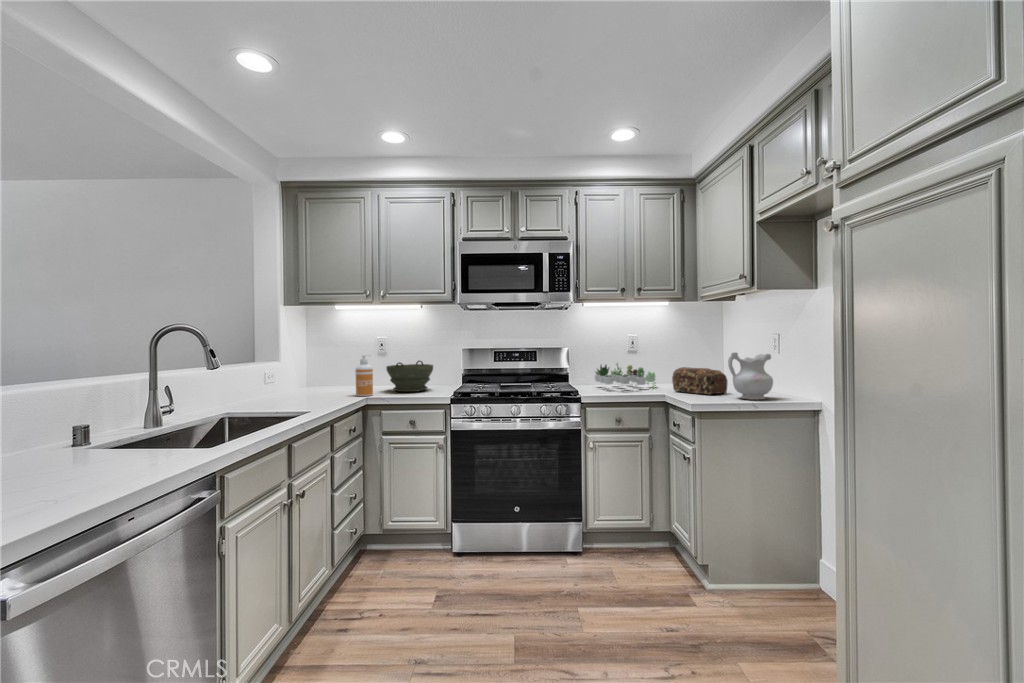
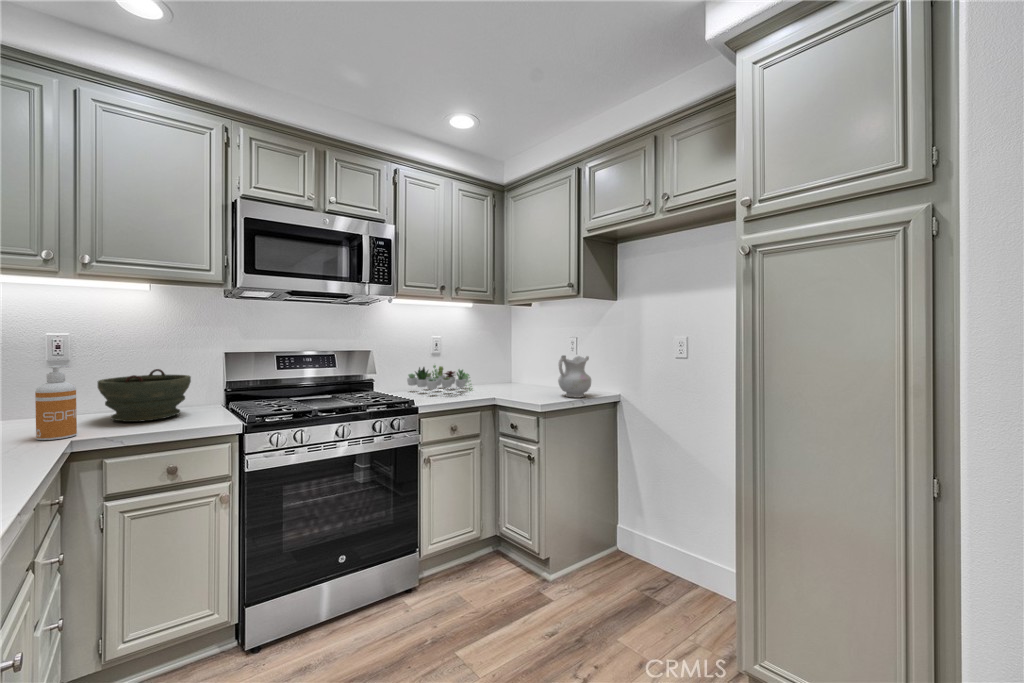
bread loaf: present [672,367,728,394] -> none [495,368,544,394]

